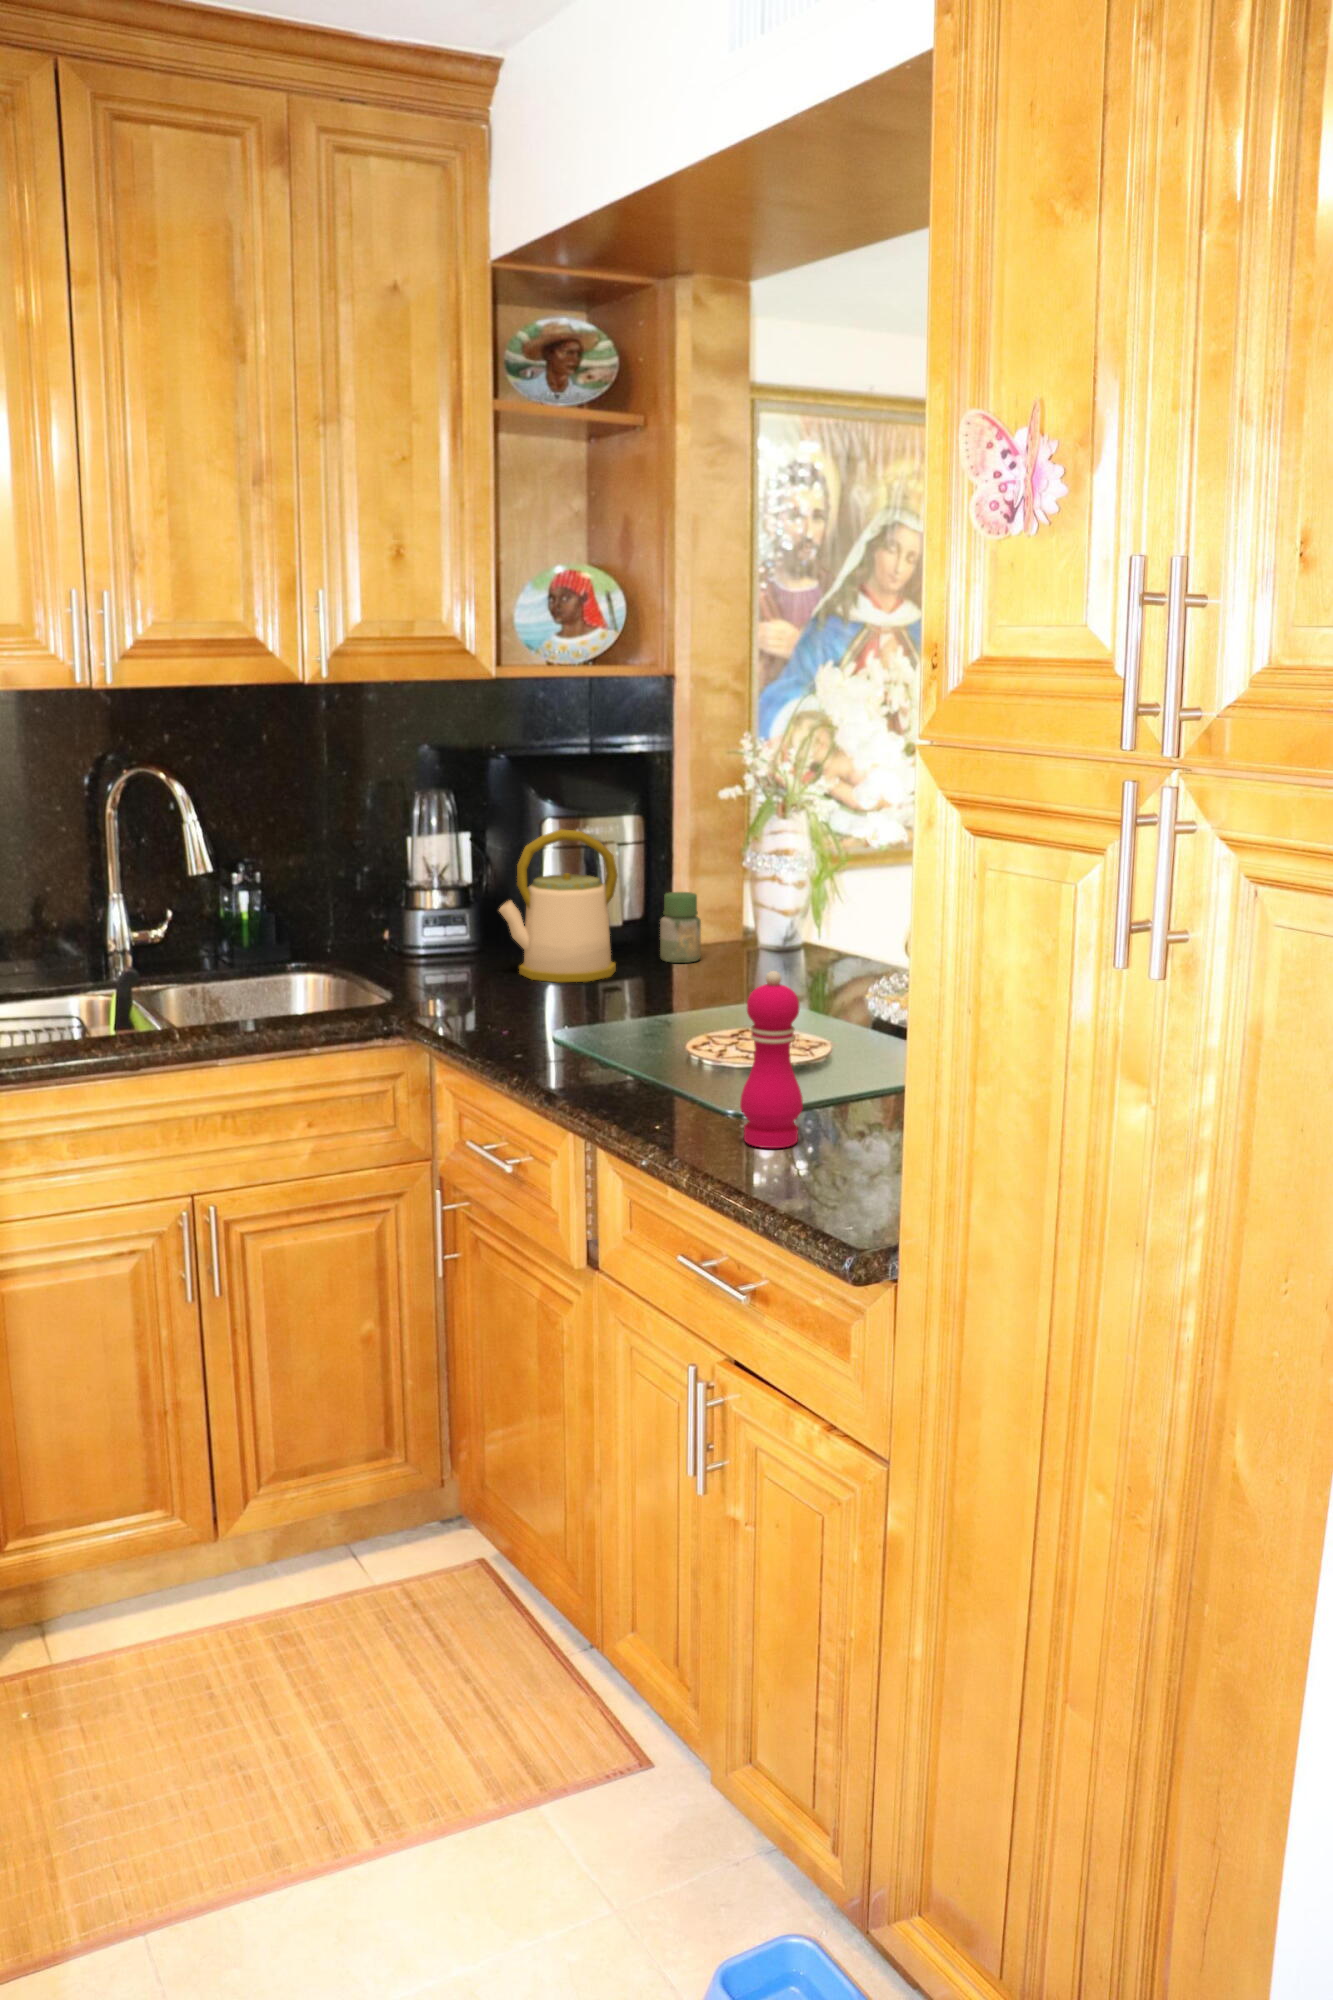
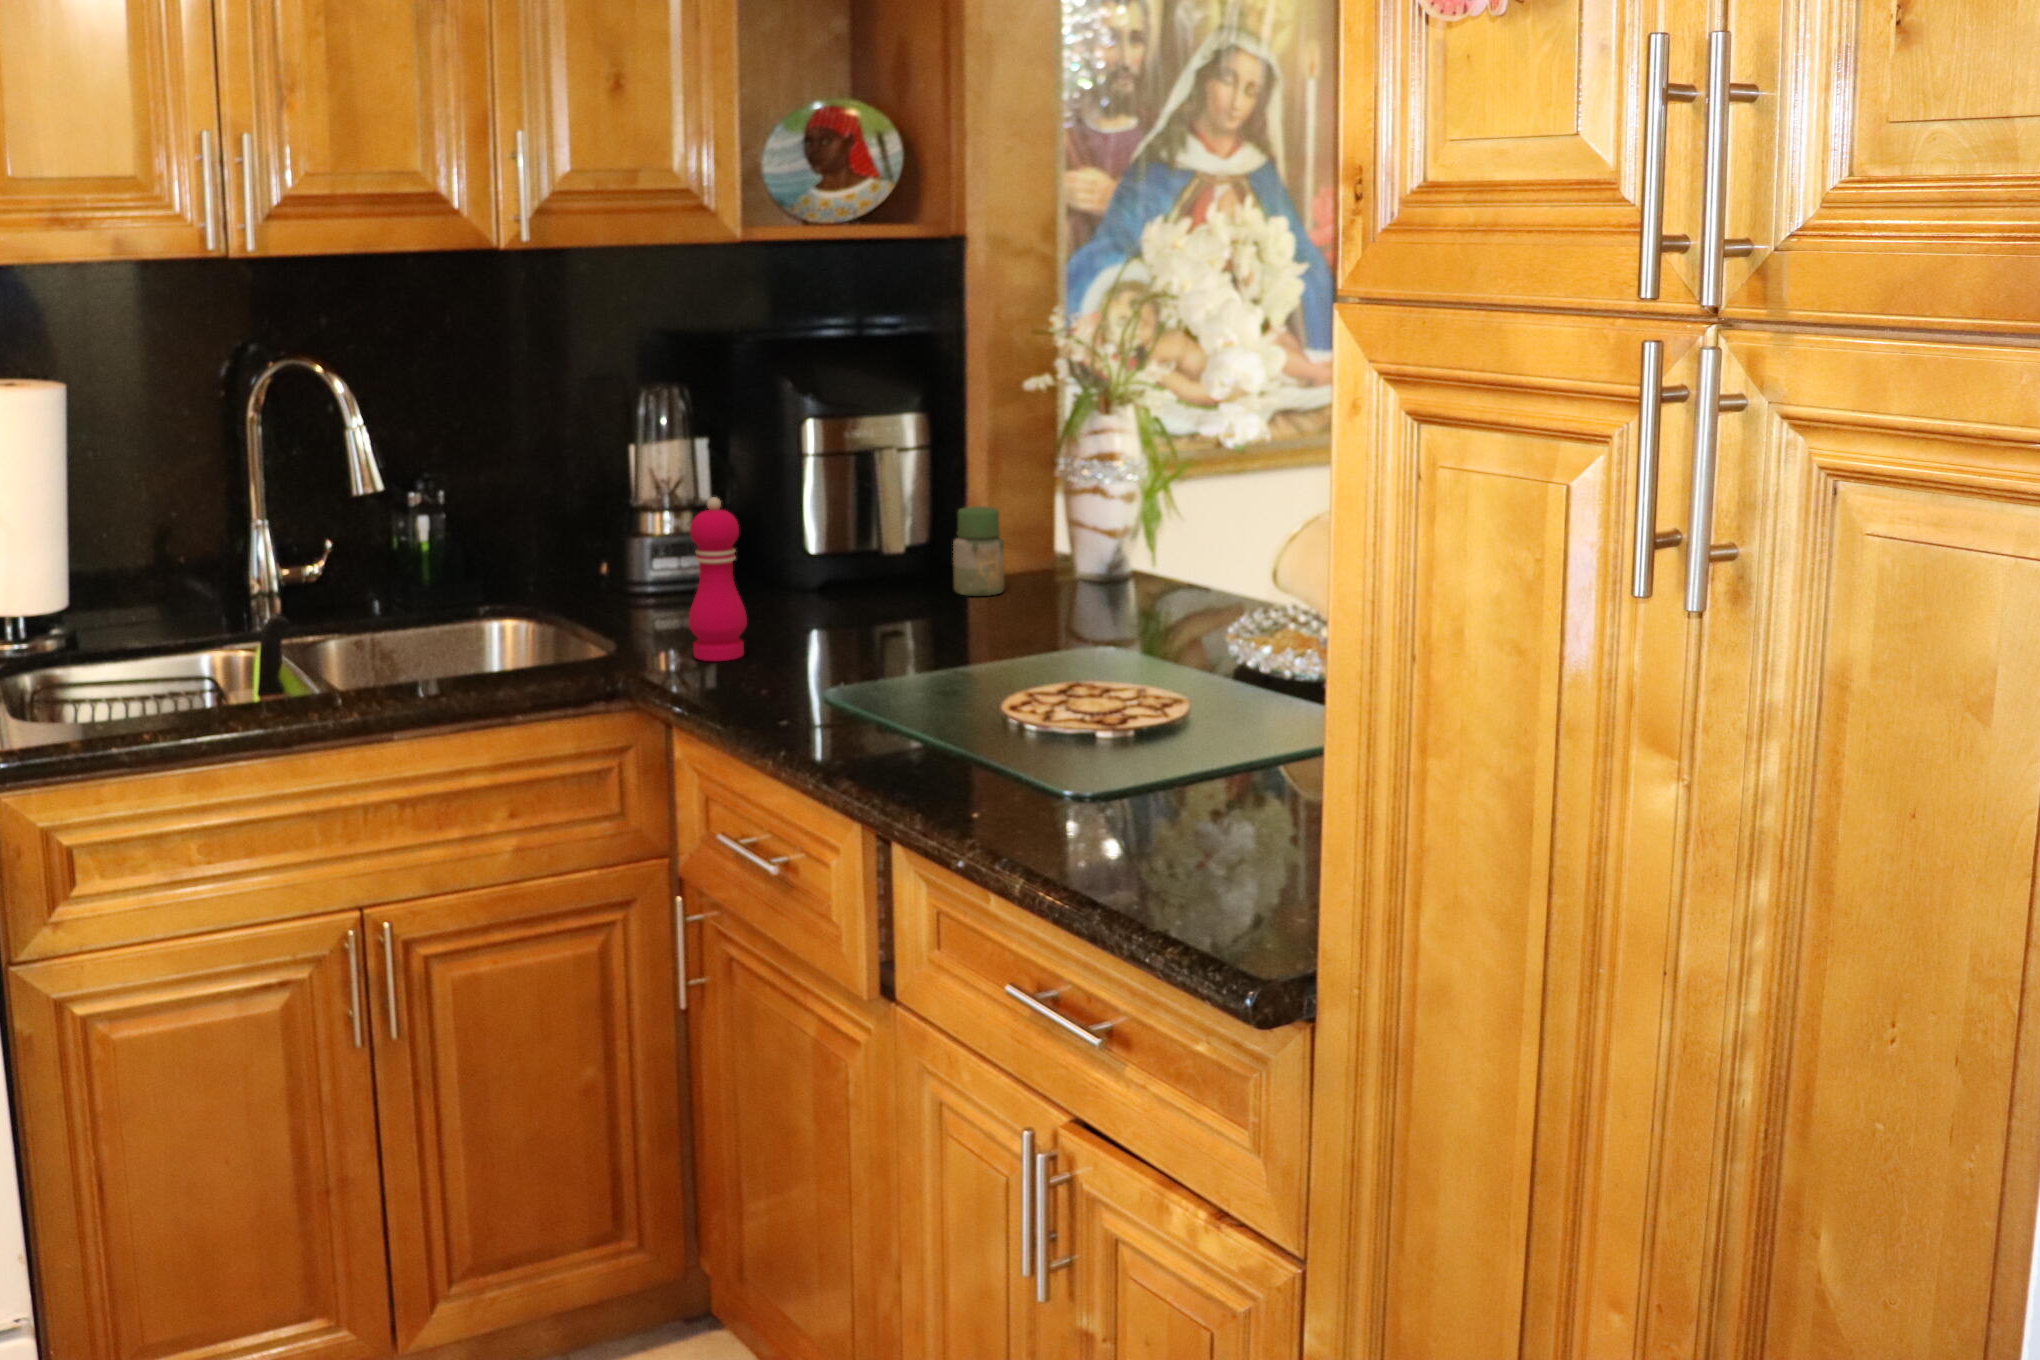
kettle: present [499,829,618,982] -> none [750,430,900,624]
pepper mill: present [740,971,803,1148] -> present [689,497,747,661]

